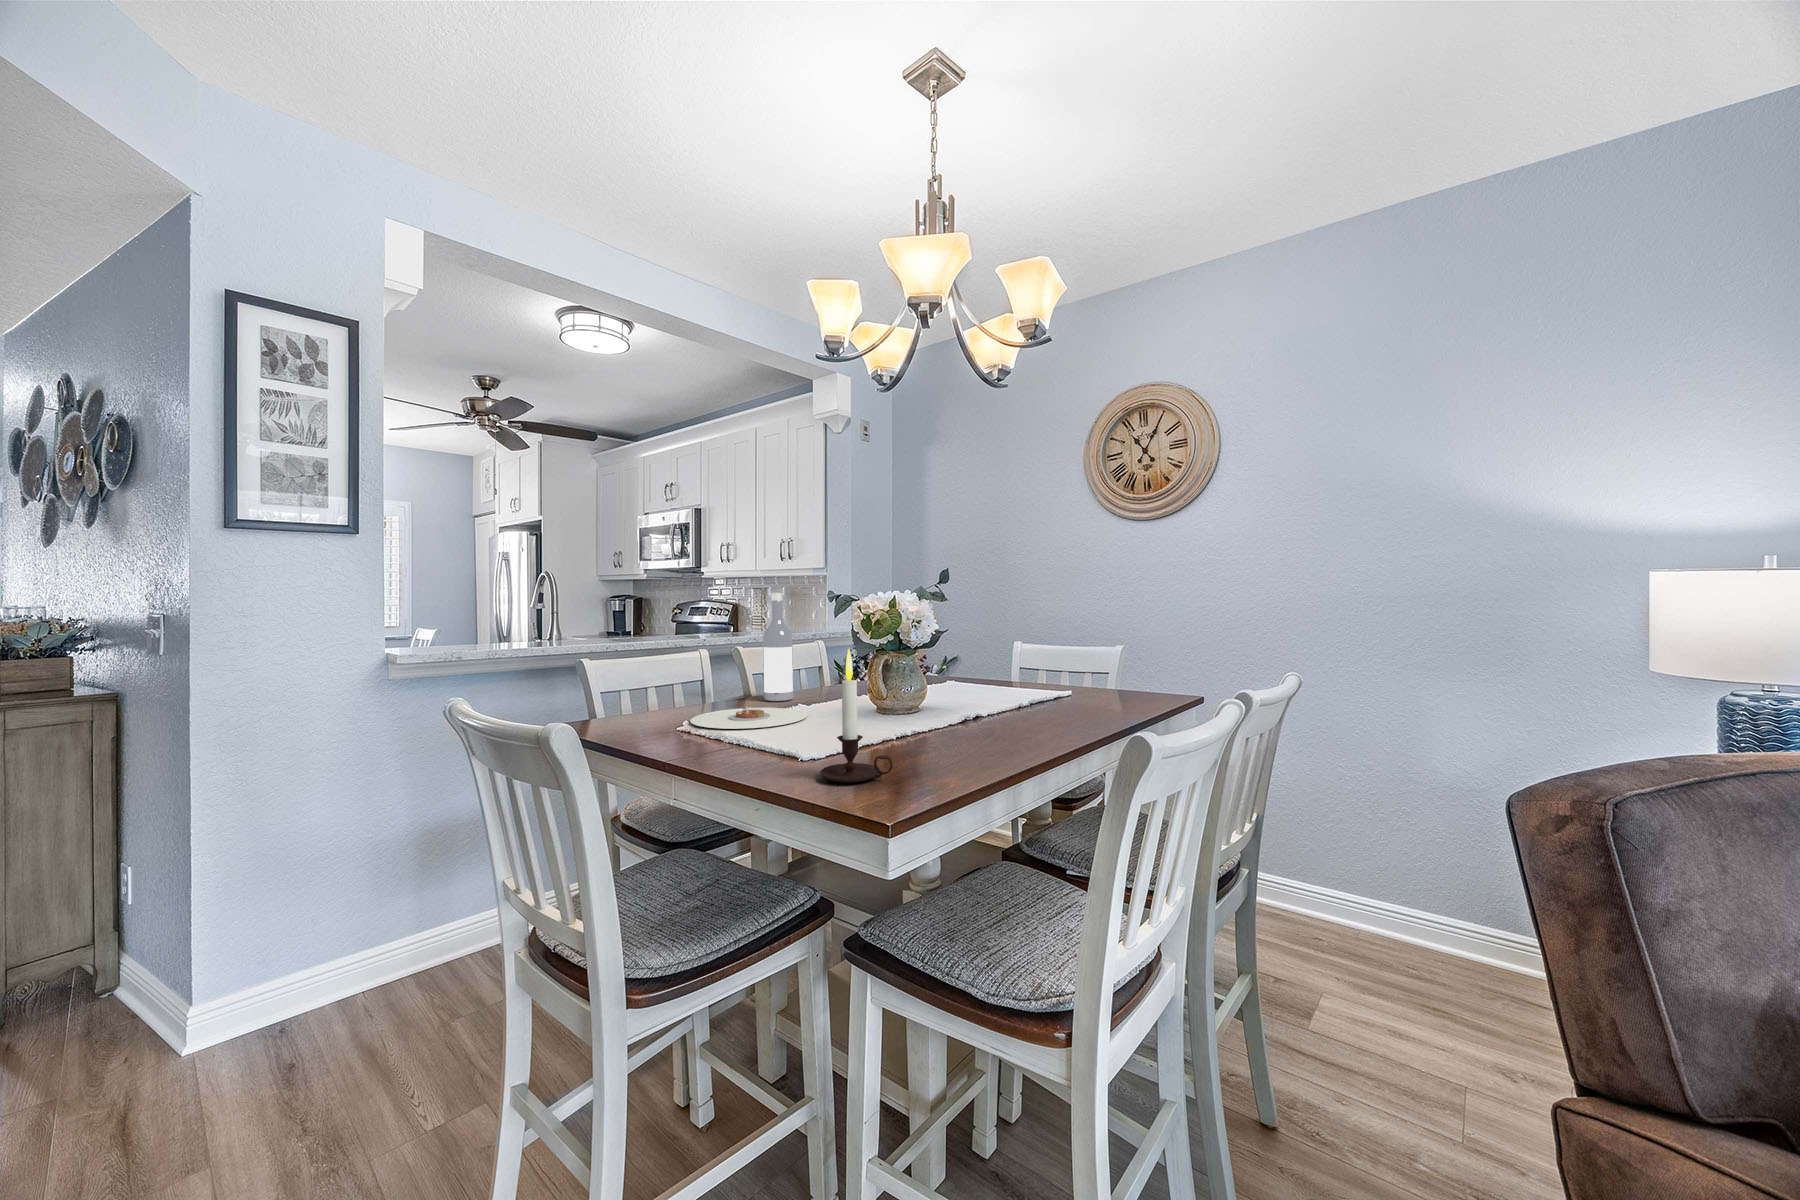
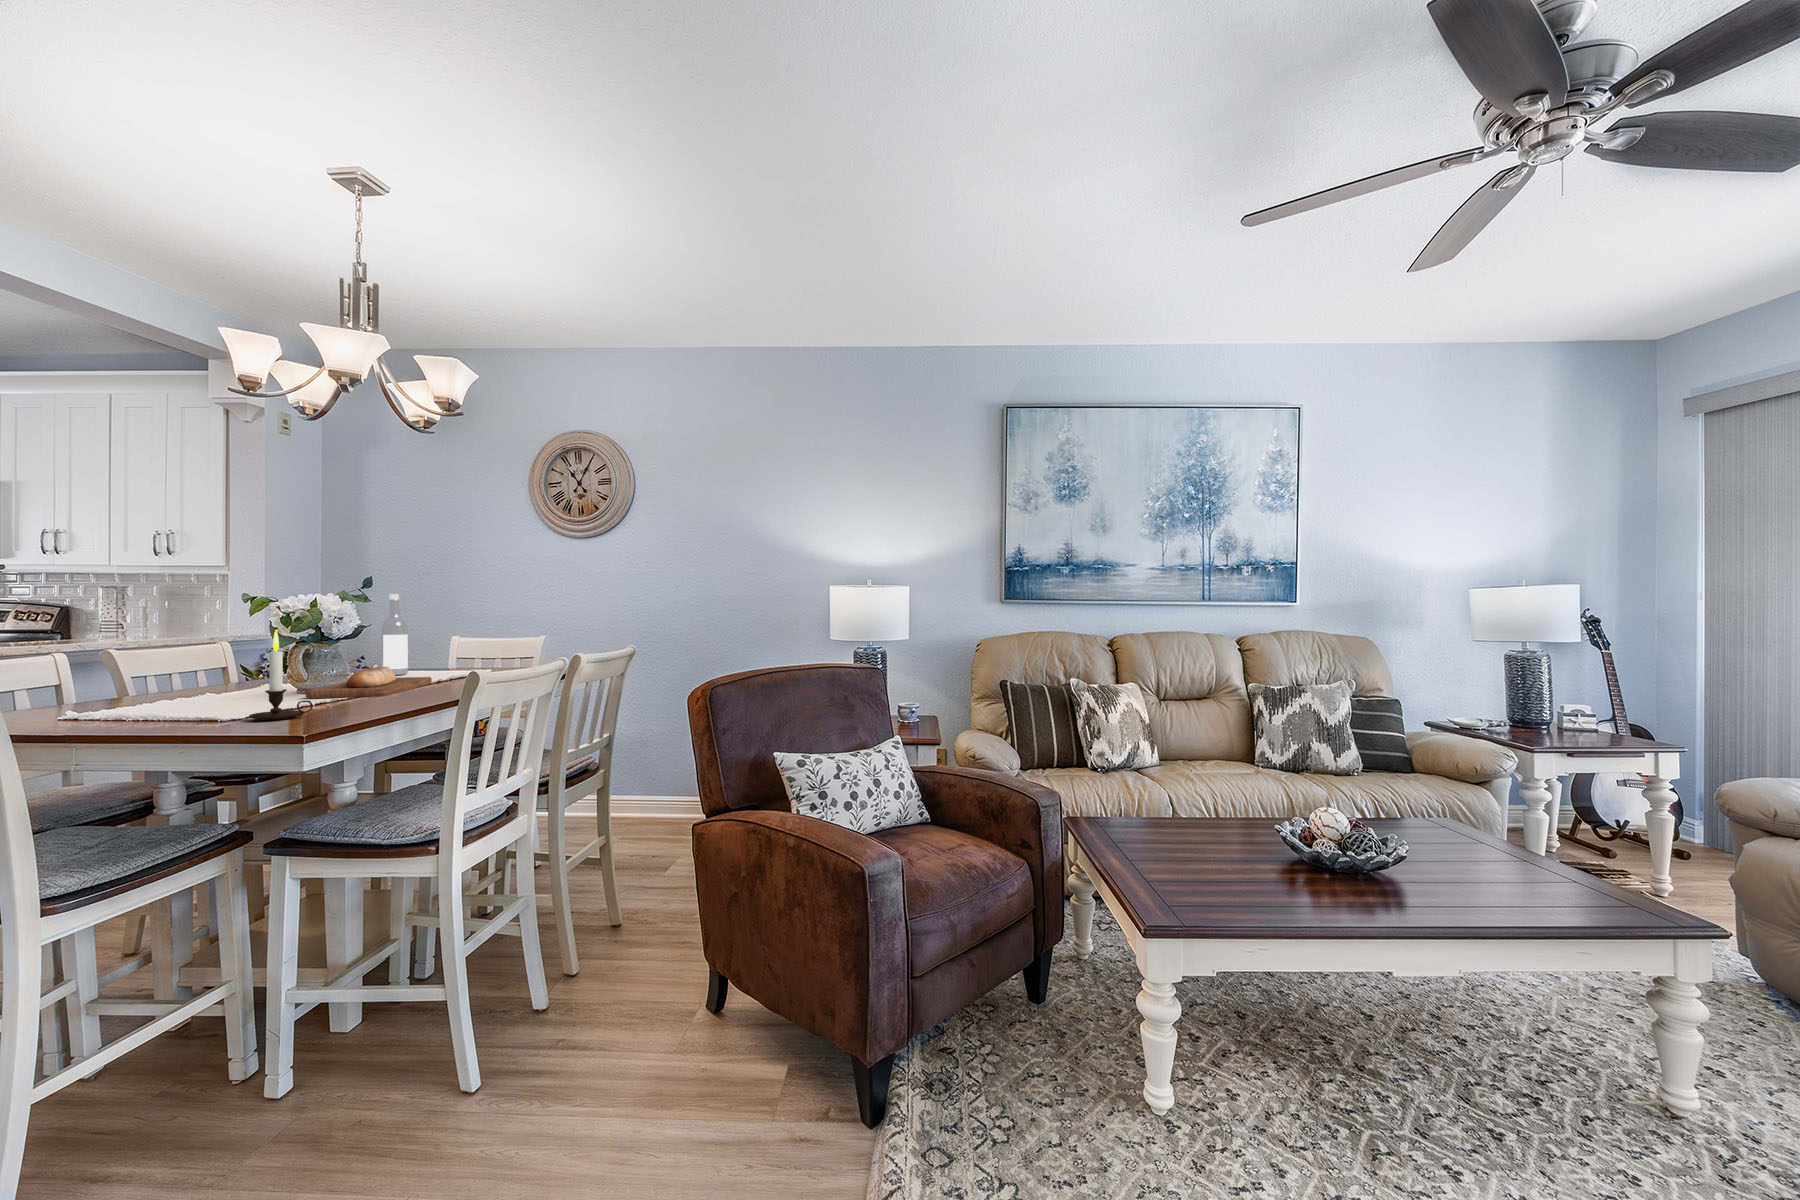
wine bottle: present [763,593,793,701] -> present [381,594,408,675]
bread loaf: none [885,682,1013,731] -> present [306,666,432,698]
plate: present [690,707,807,729] -> none [77,694,220,711]

